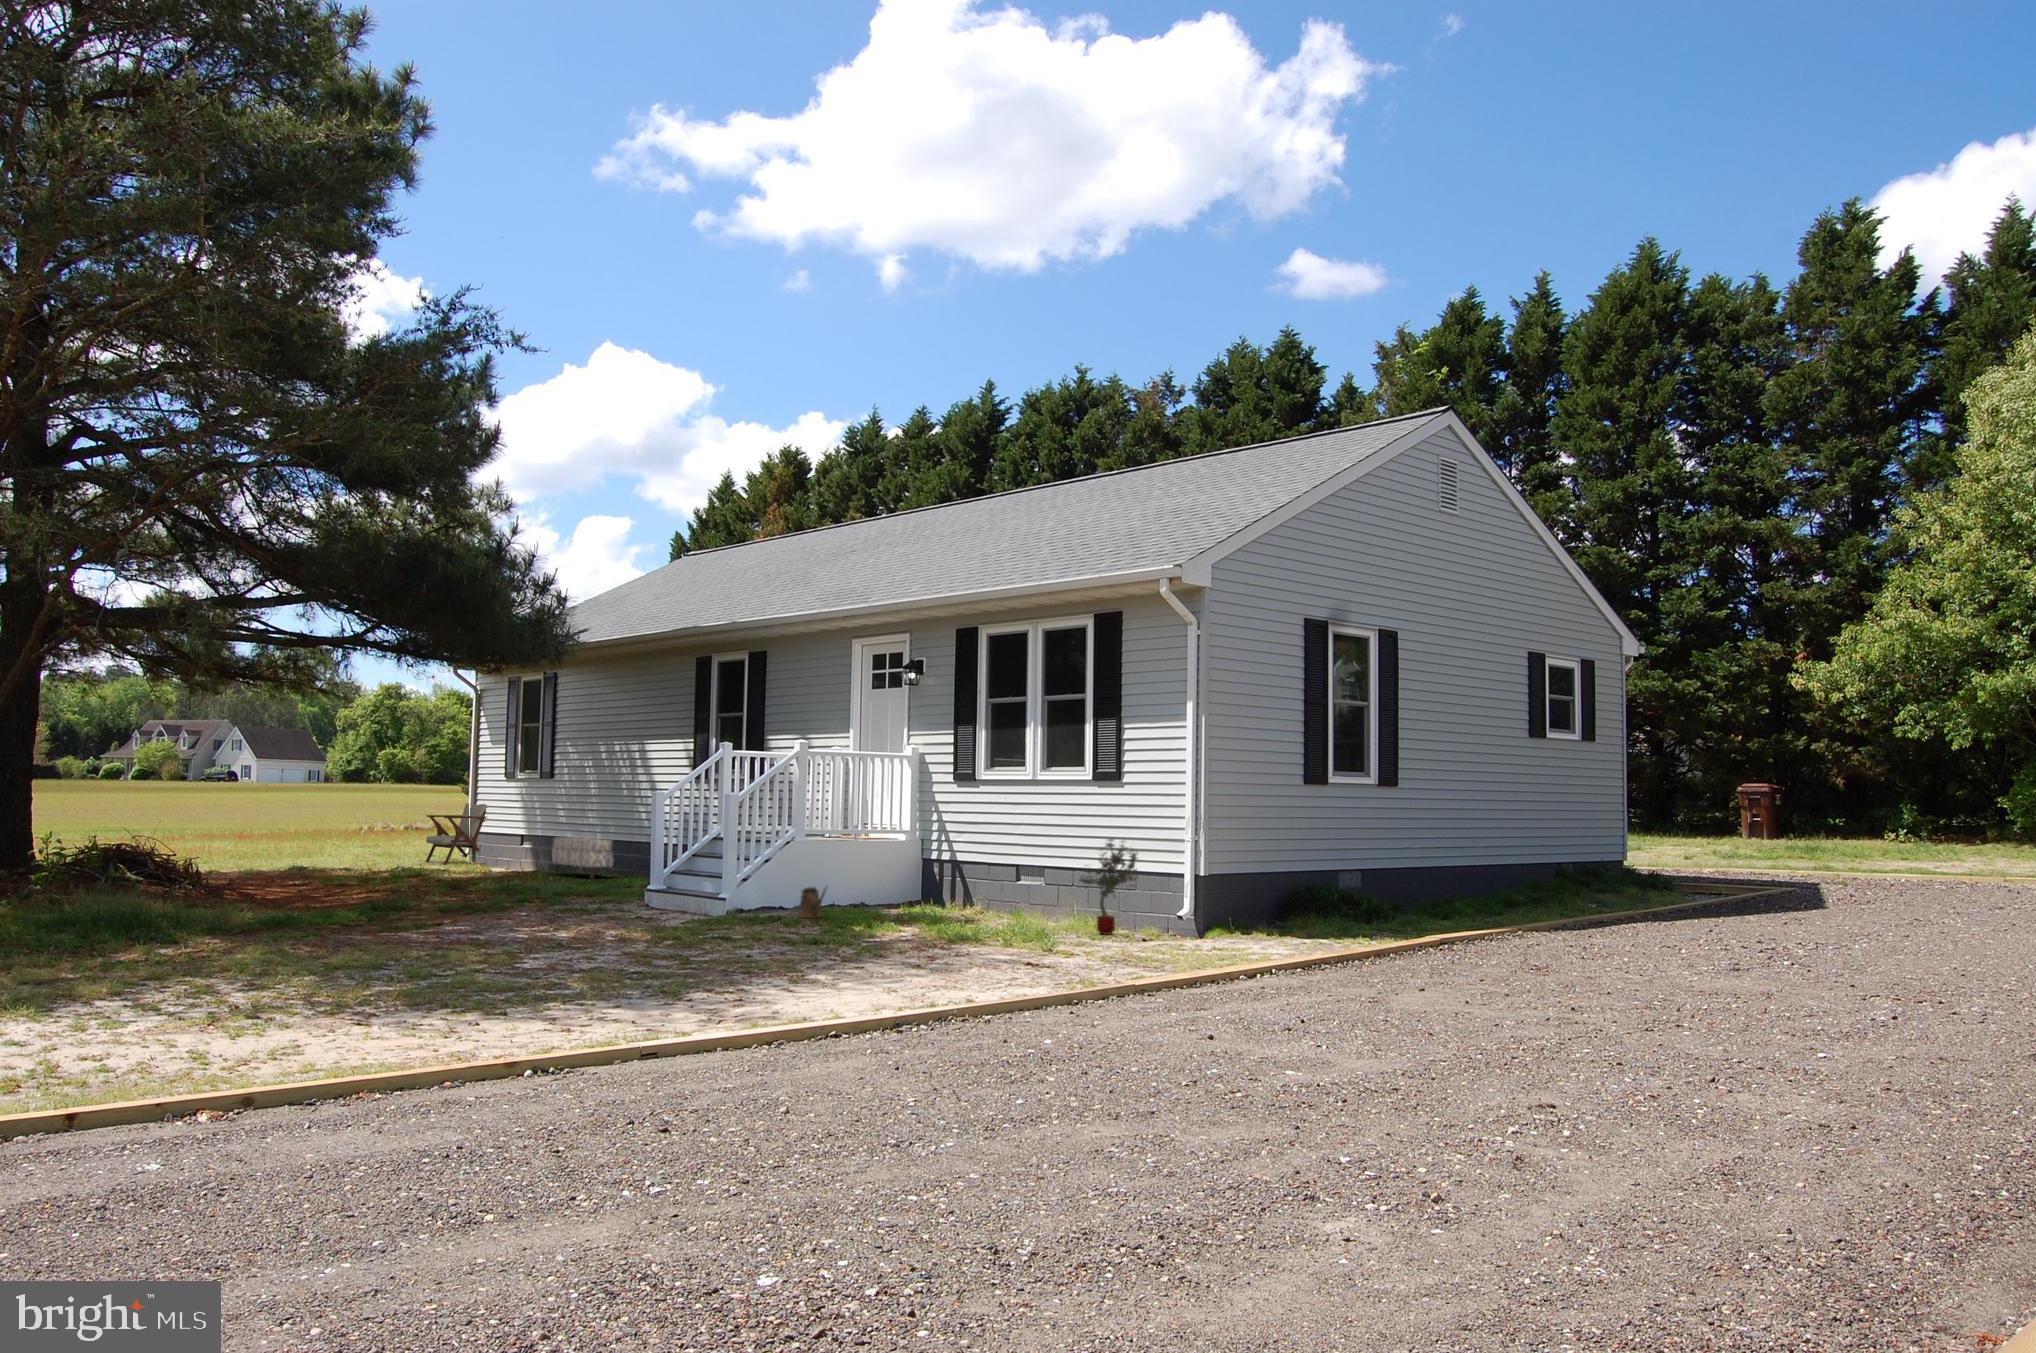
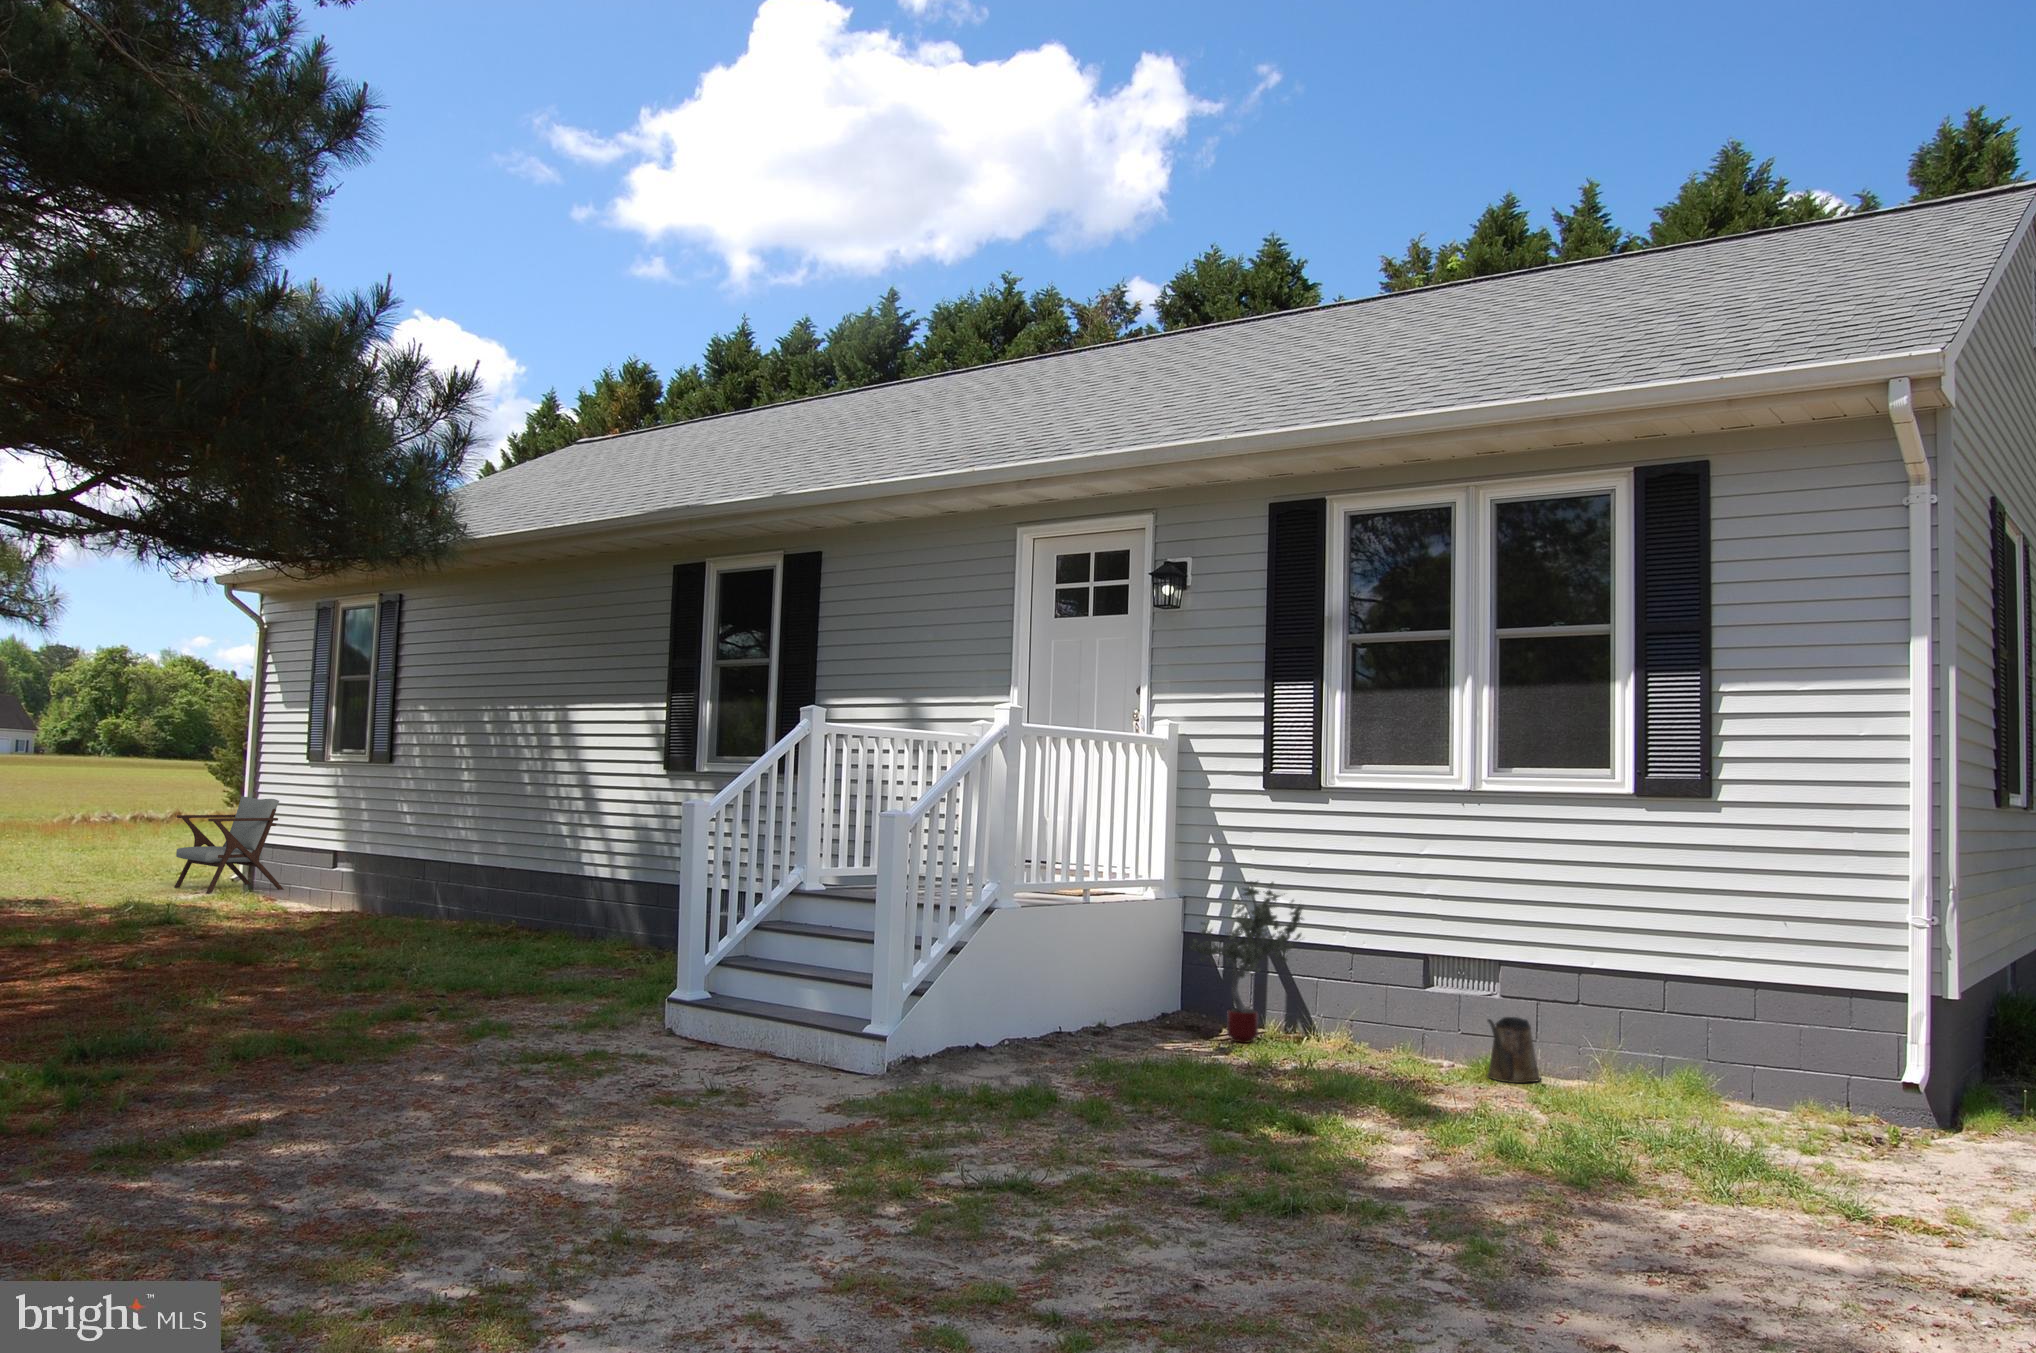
bench: present [552,837,613,879] -> none [401,857,531,930]
potted tree: present [1080,839,1137,935] -> present [1191,881,1304,1043]
watering can: present [798,887,827,918] -> present [1487,1017,1541,1083]

